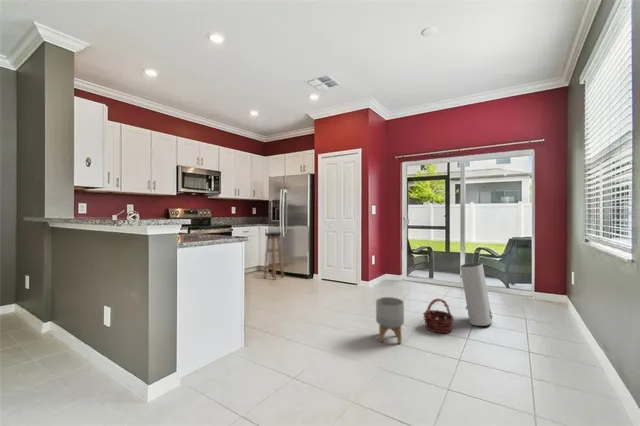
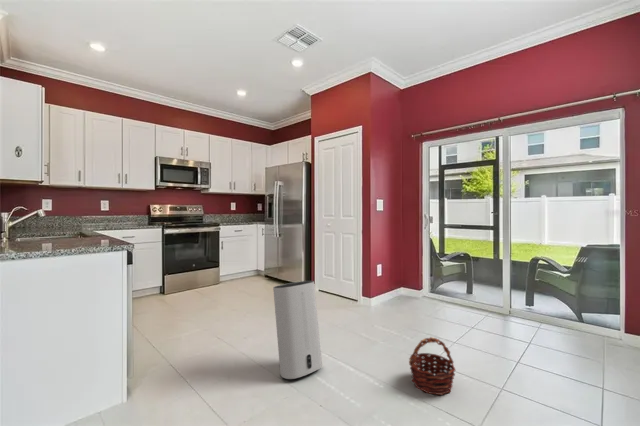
bar stool: present [264,232,284,280] -> none [254,232,278,288]
air purifier: present [460,263,492,326] -> present [273,281,322,379]
planter: present [376,297,404,344] -> none [325,330,365,408]

